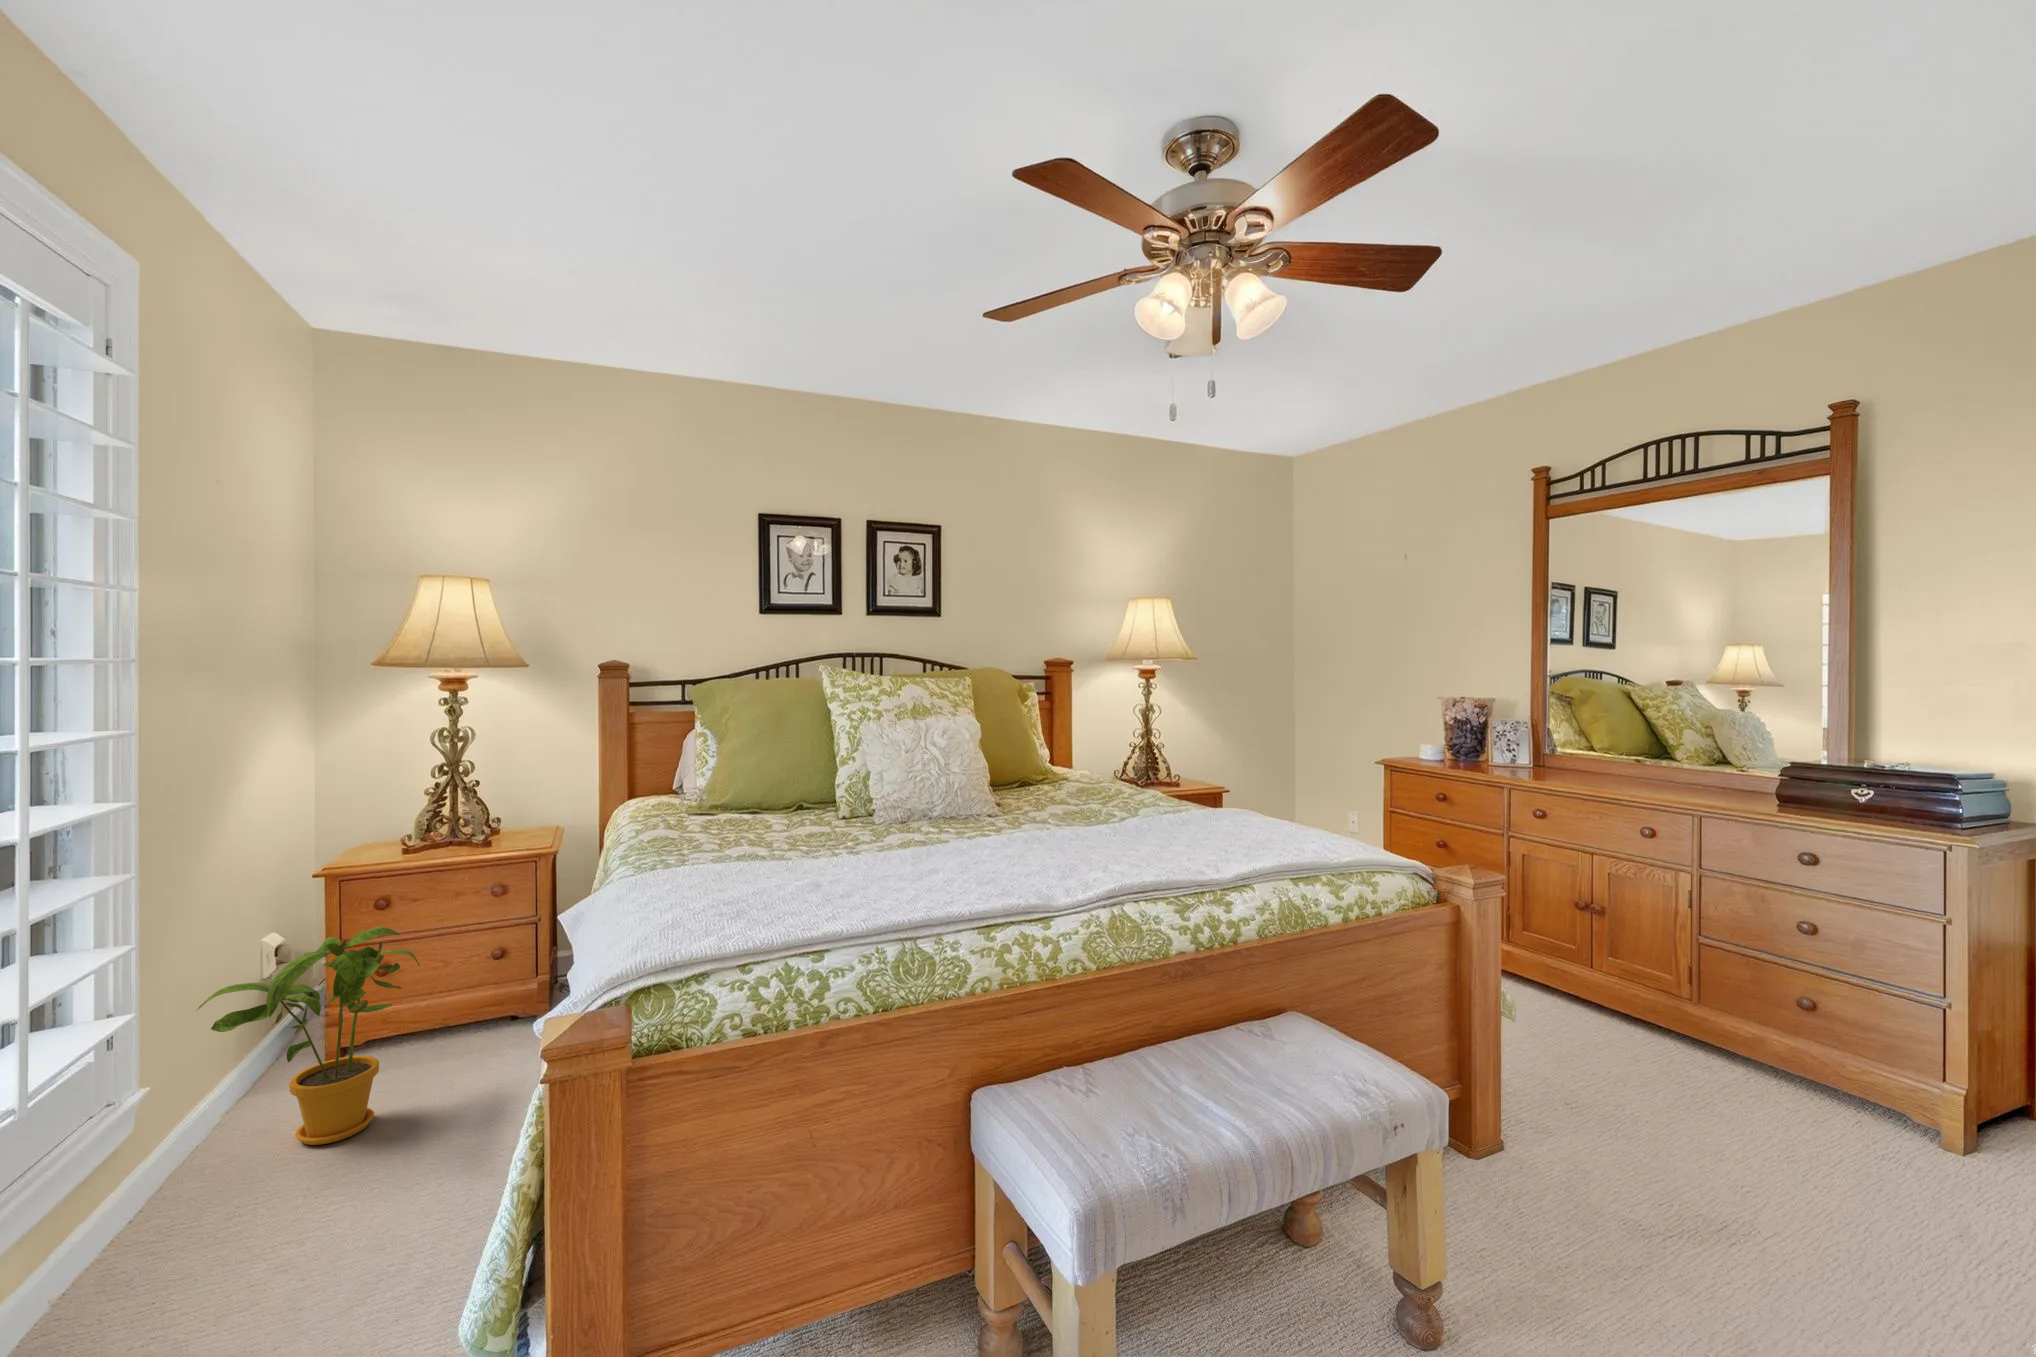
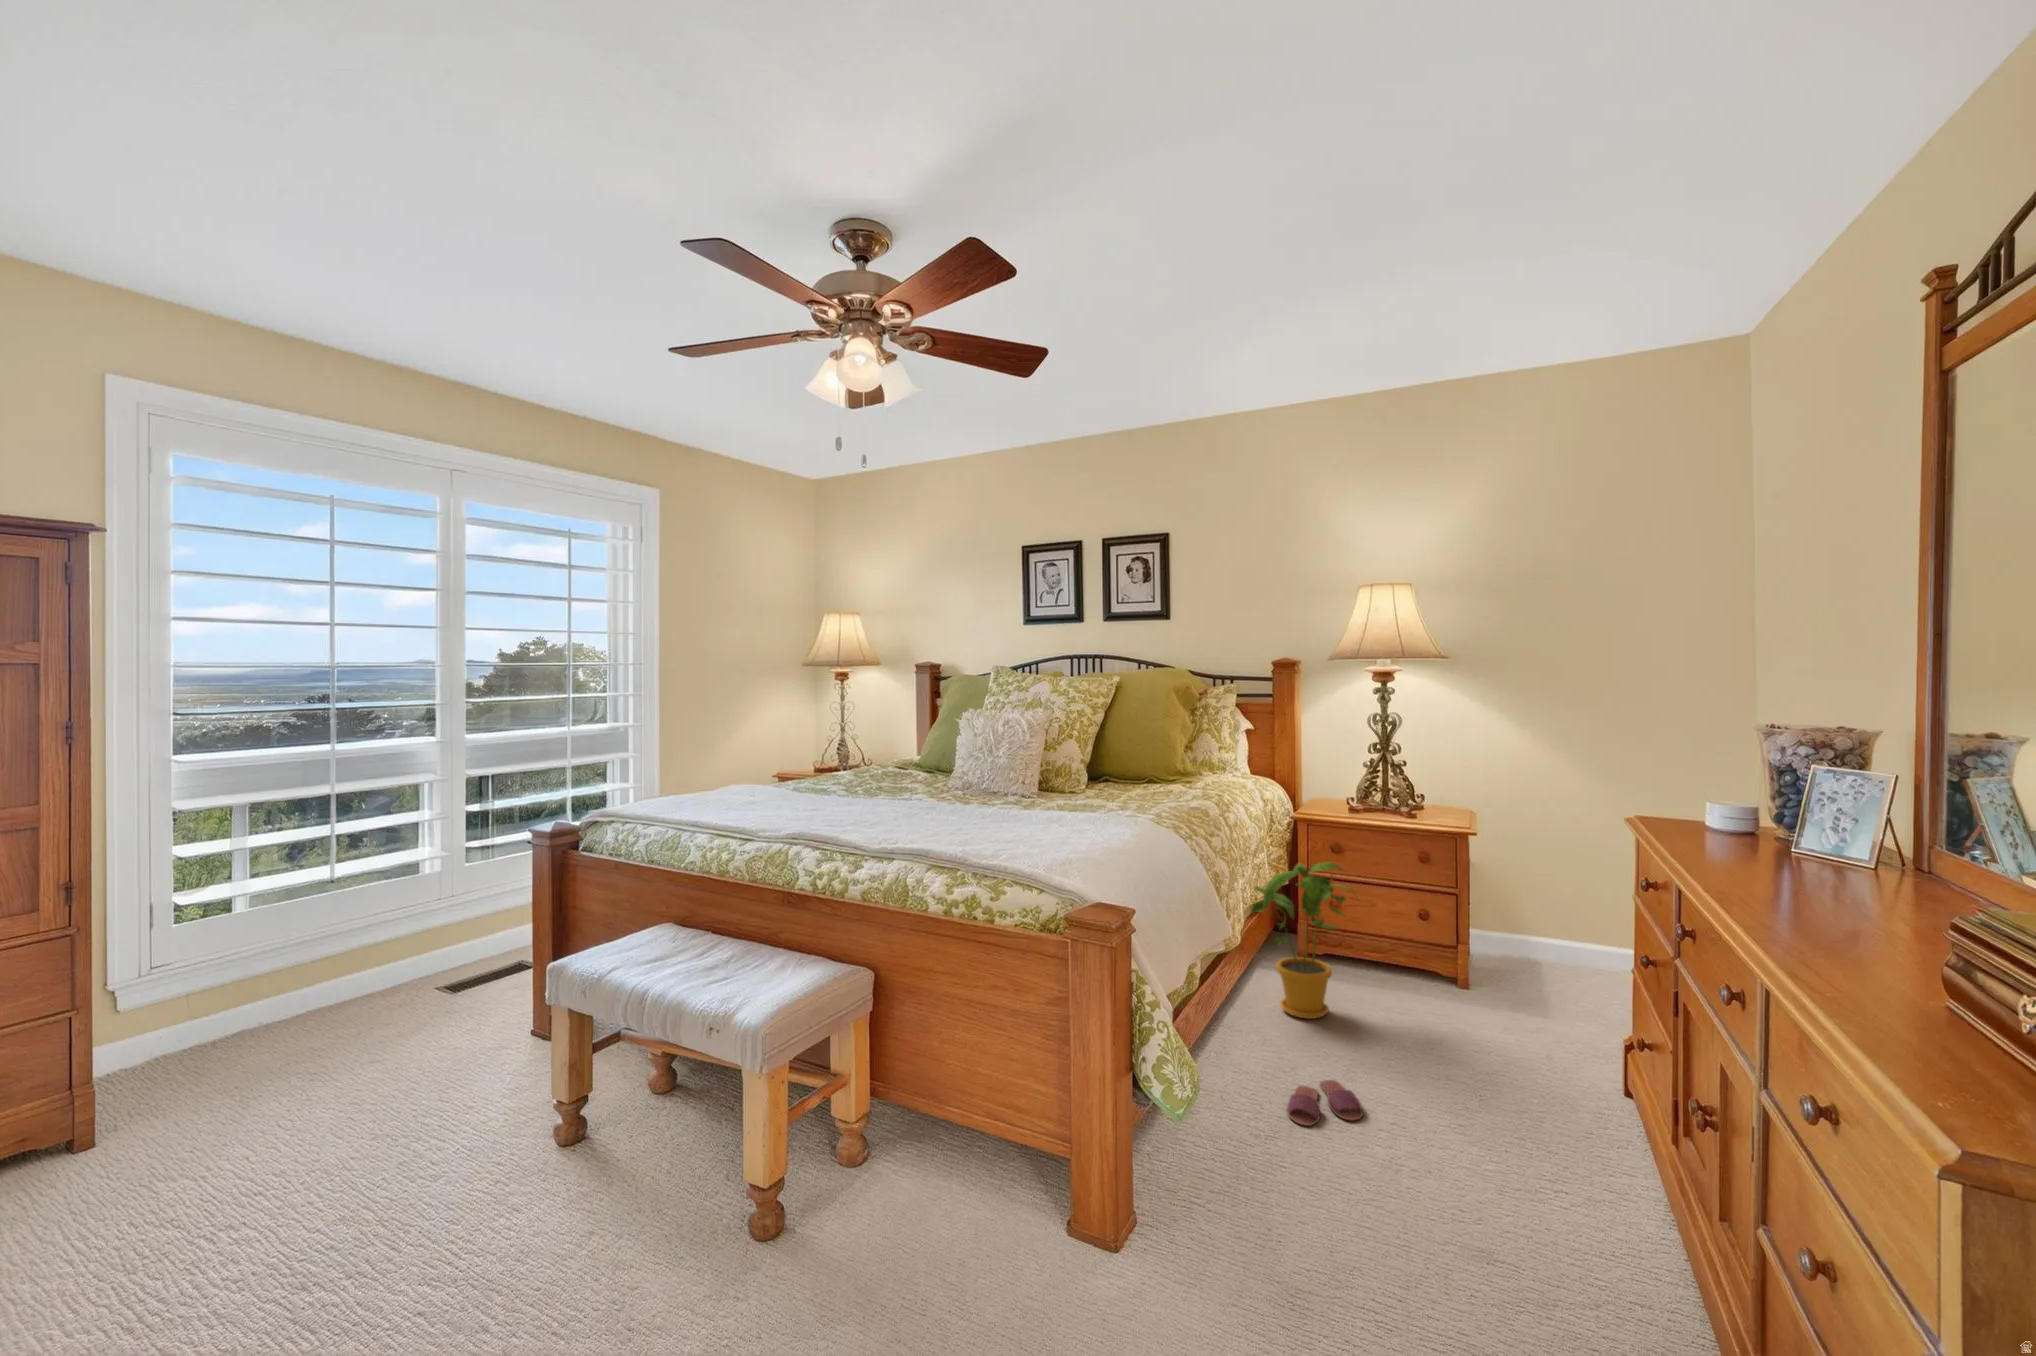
slippers: none [307,1213,427,1309] -> present [1287,1080,1363,1126]

